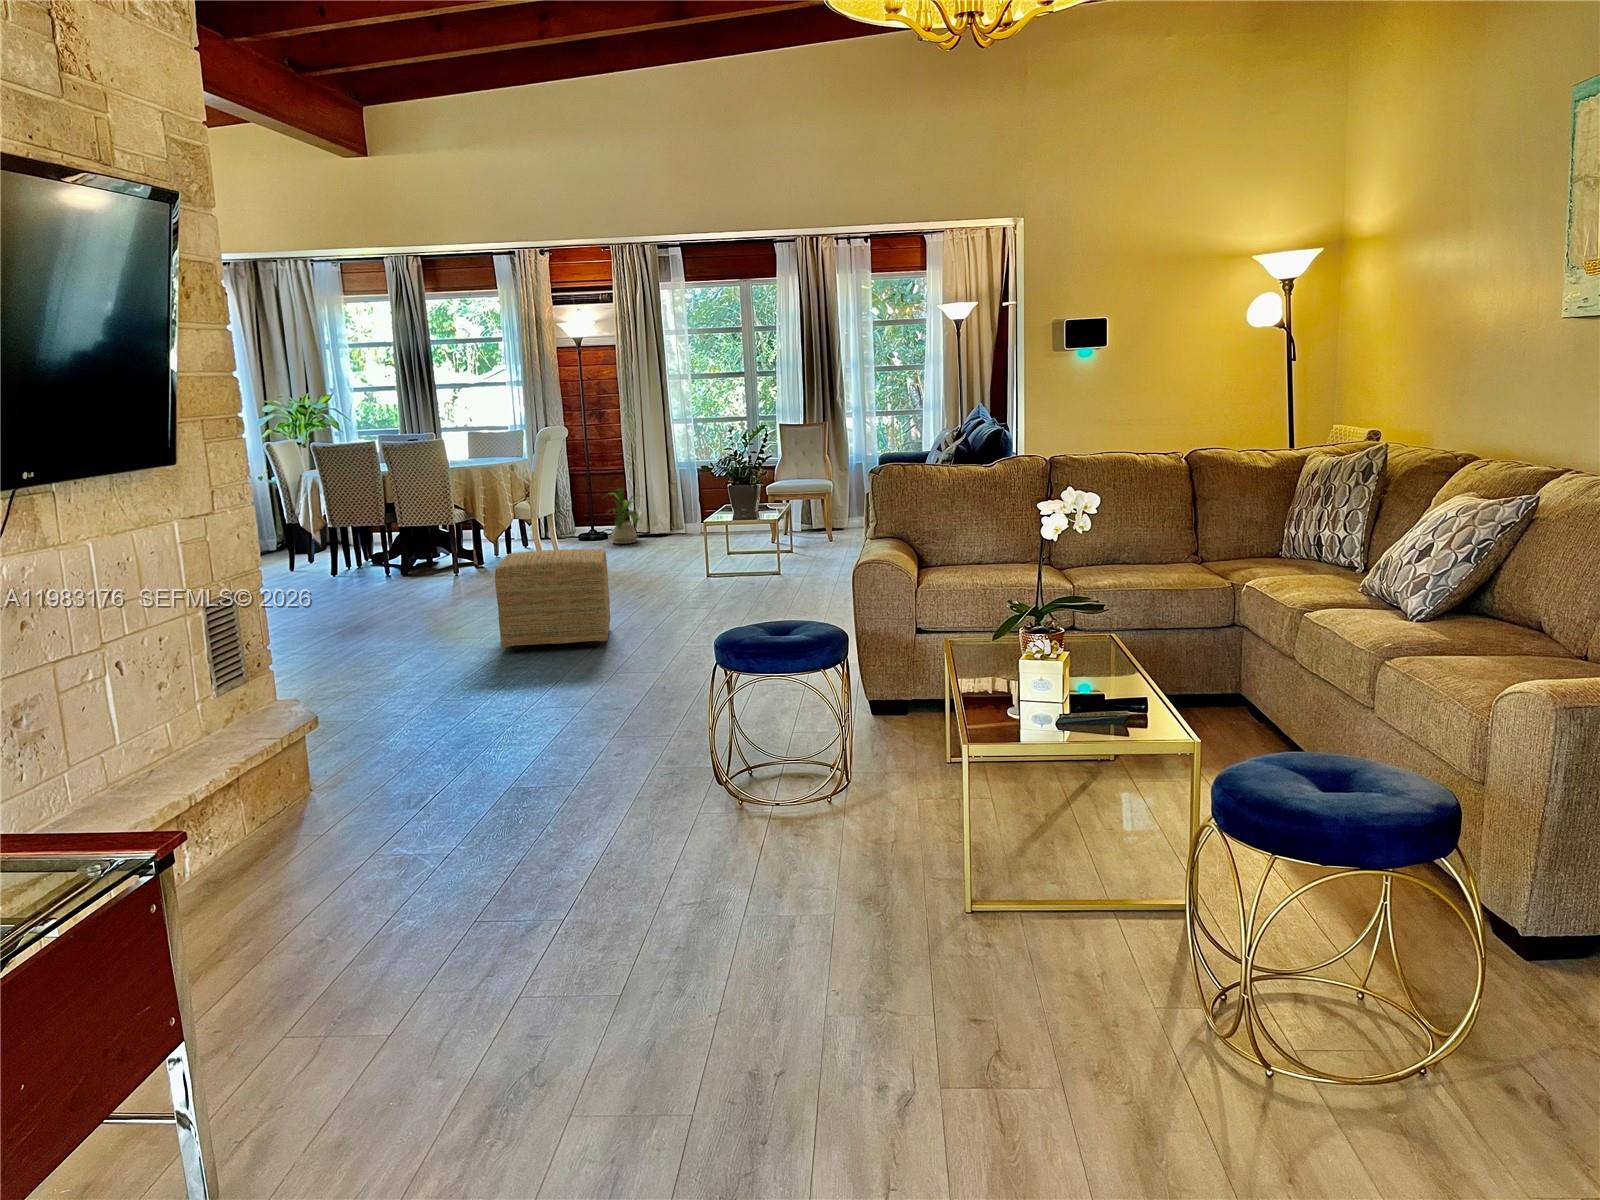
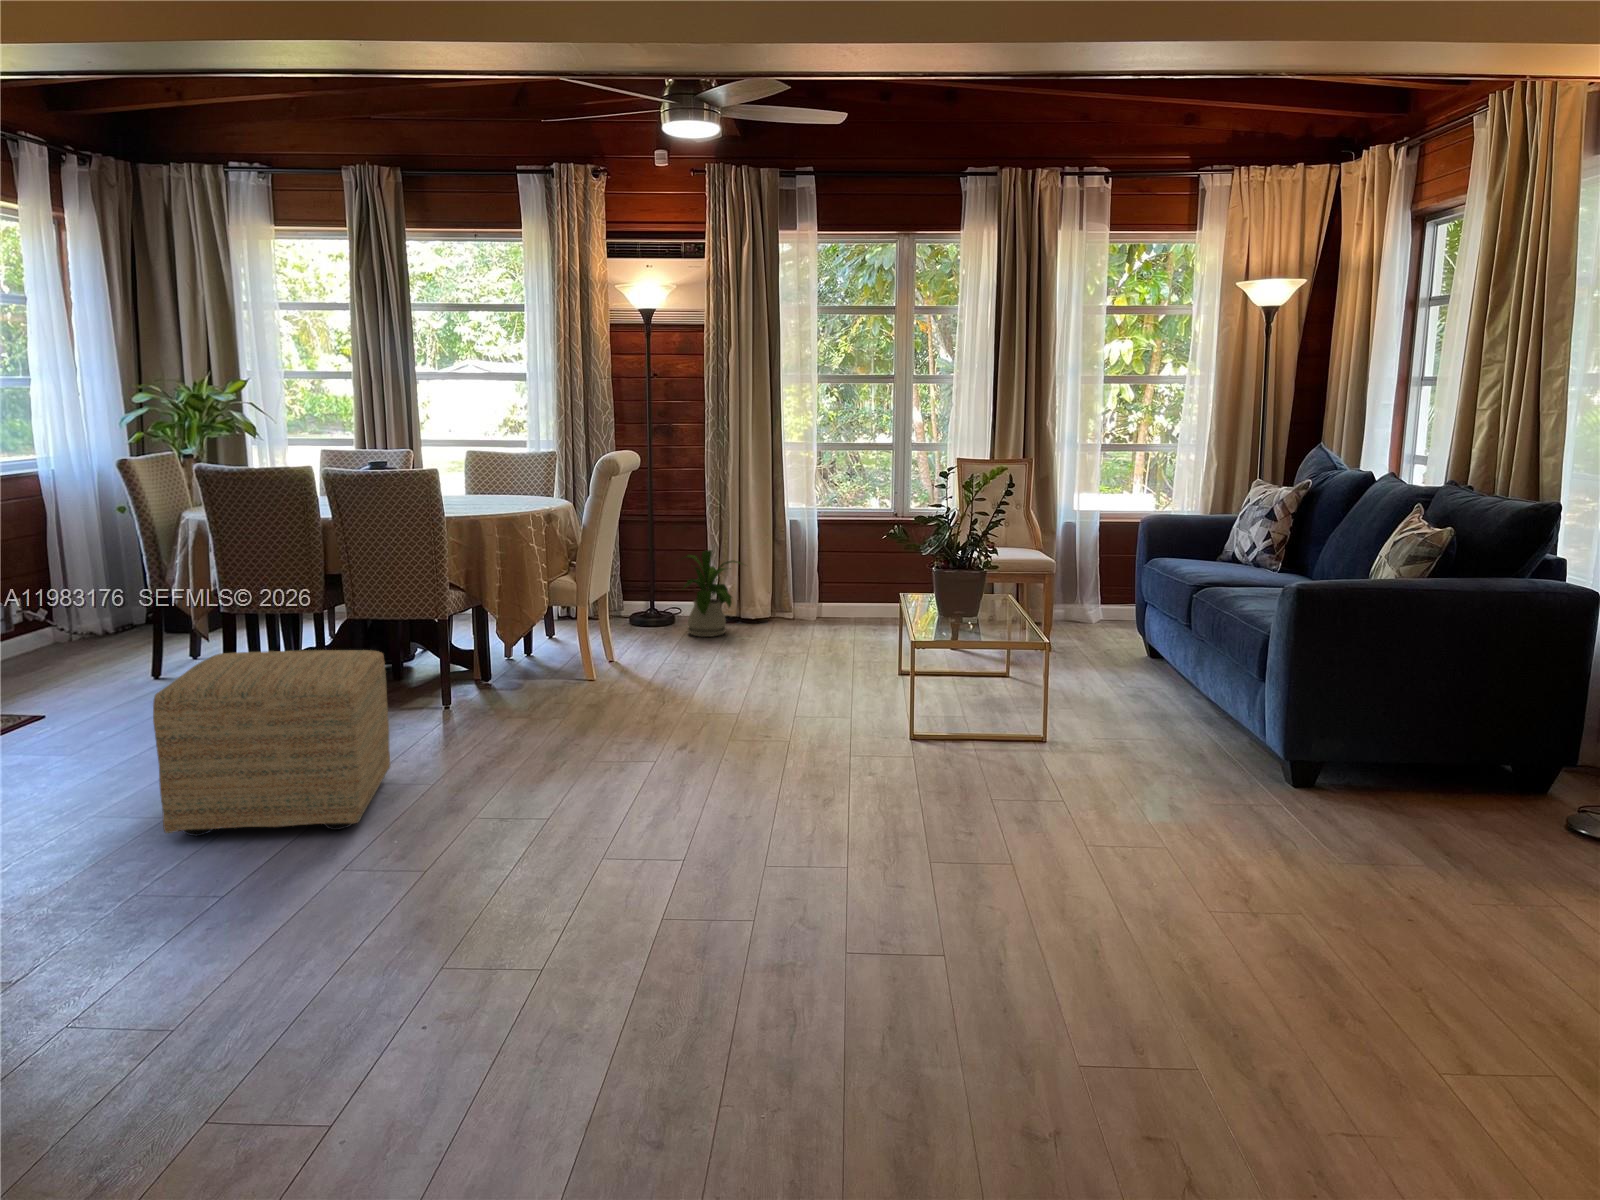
ottoman: present [495,549,610,651] -> present [153,650,390,836]

